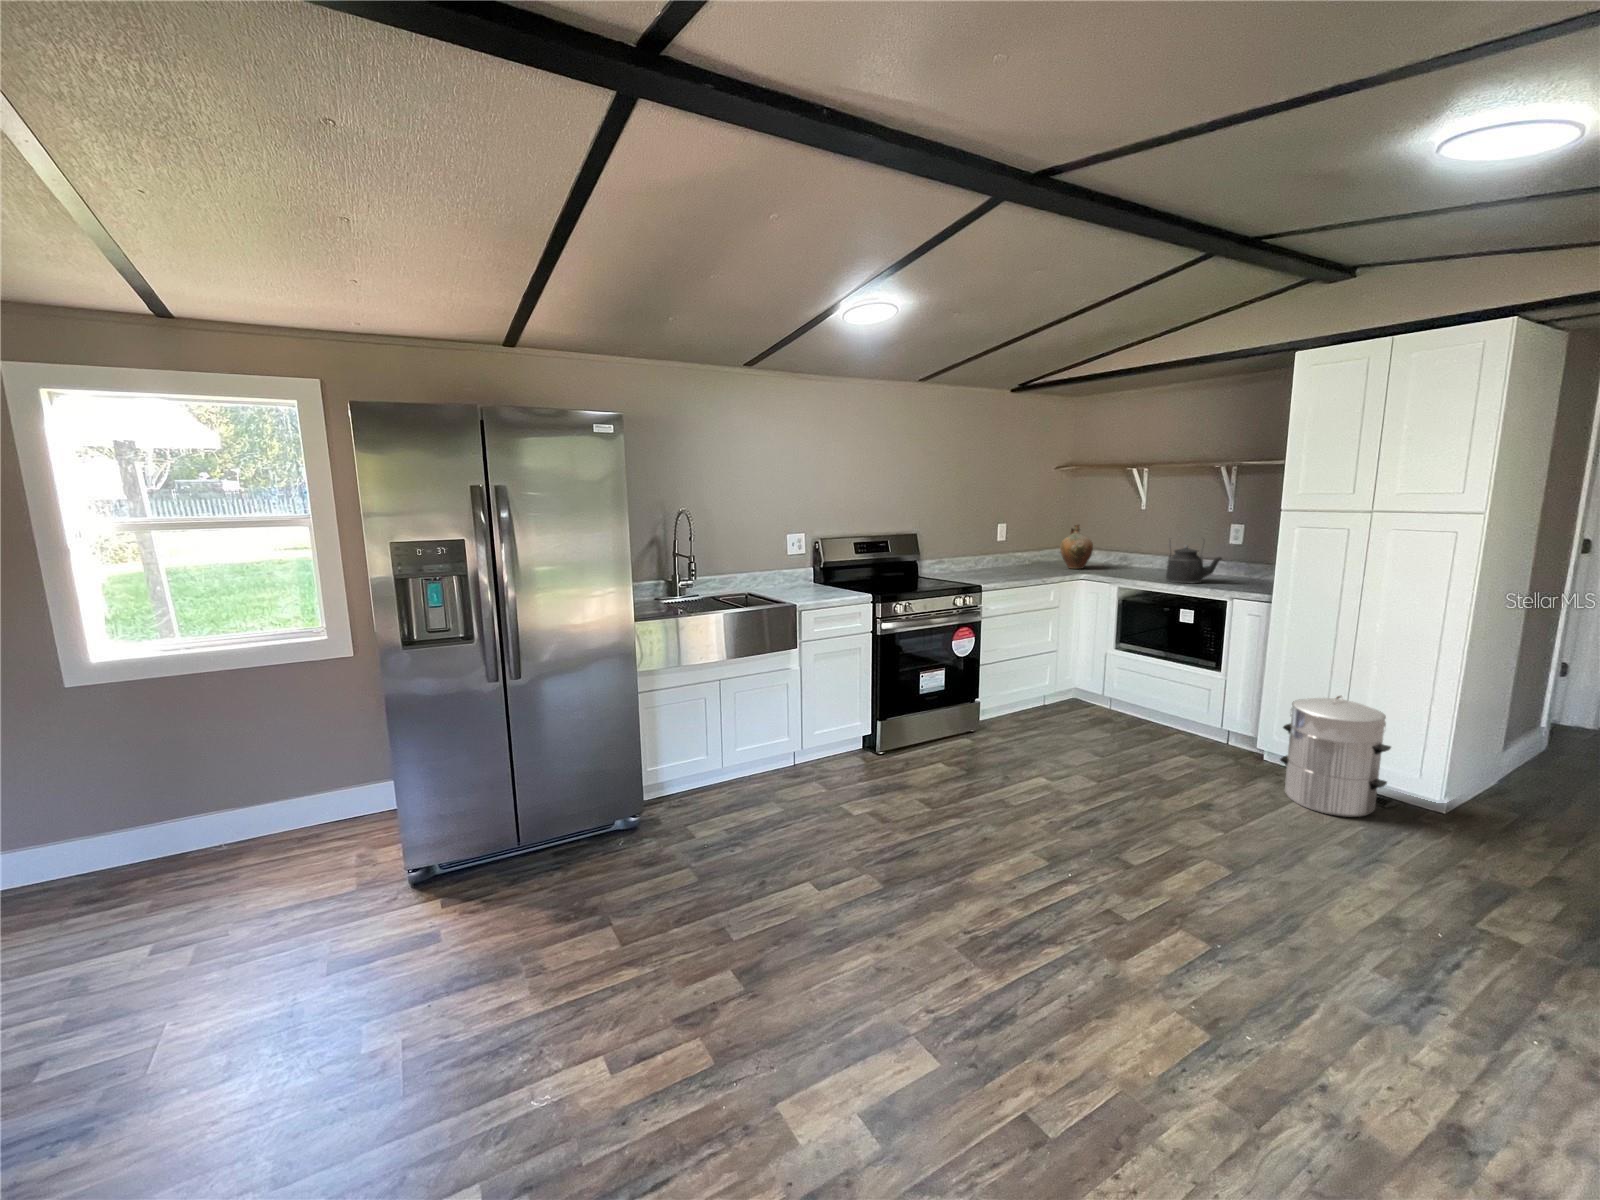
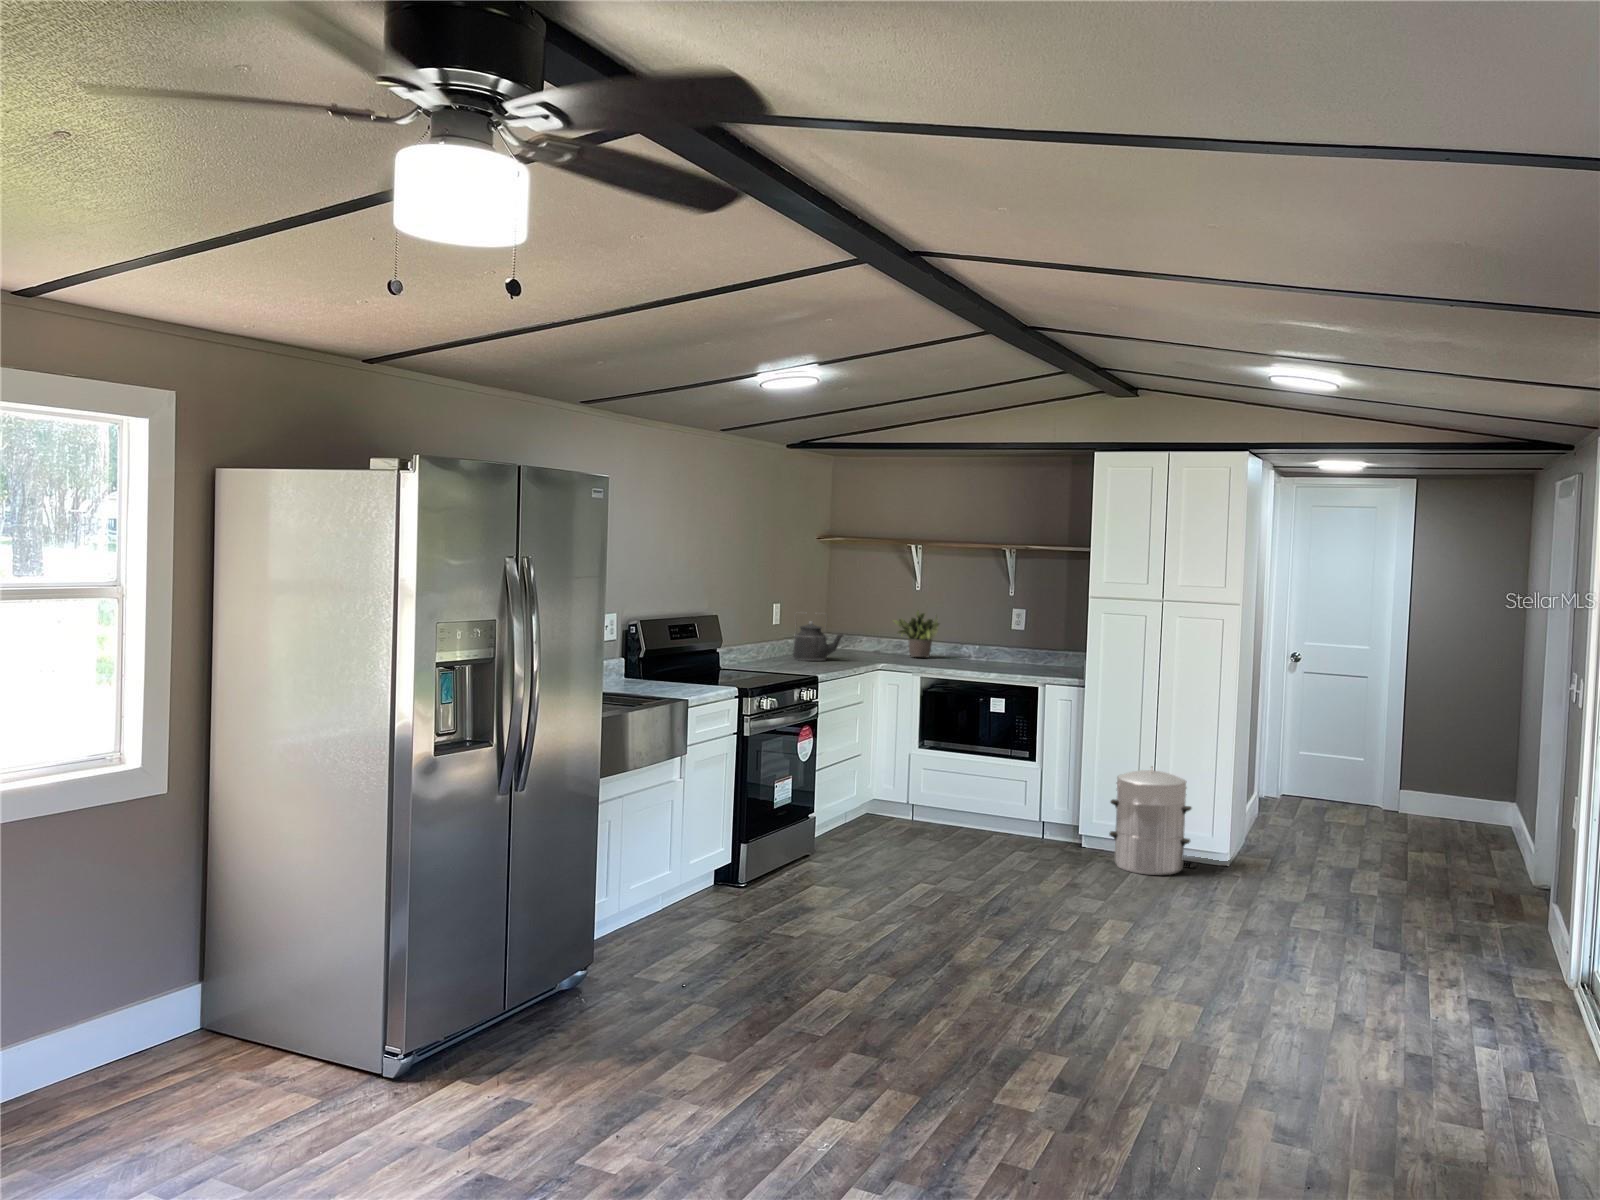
ceramic jug: present [1060,525,1093,569] -> none [843,606,881,658]
potted plant: none [1116,525,1159,568] -> present [894,610,939,657]
kettle: present [1166,540,1222,583] -> present [793,618,843,661]

